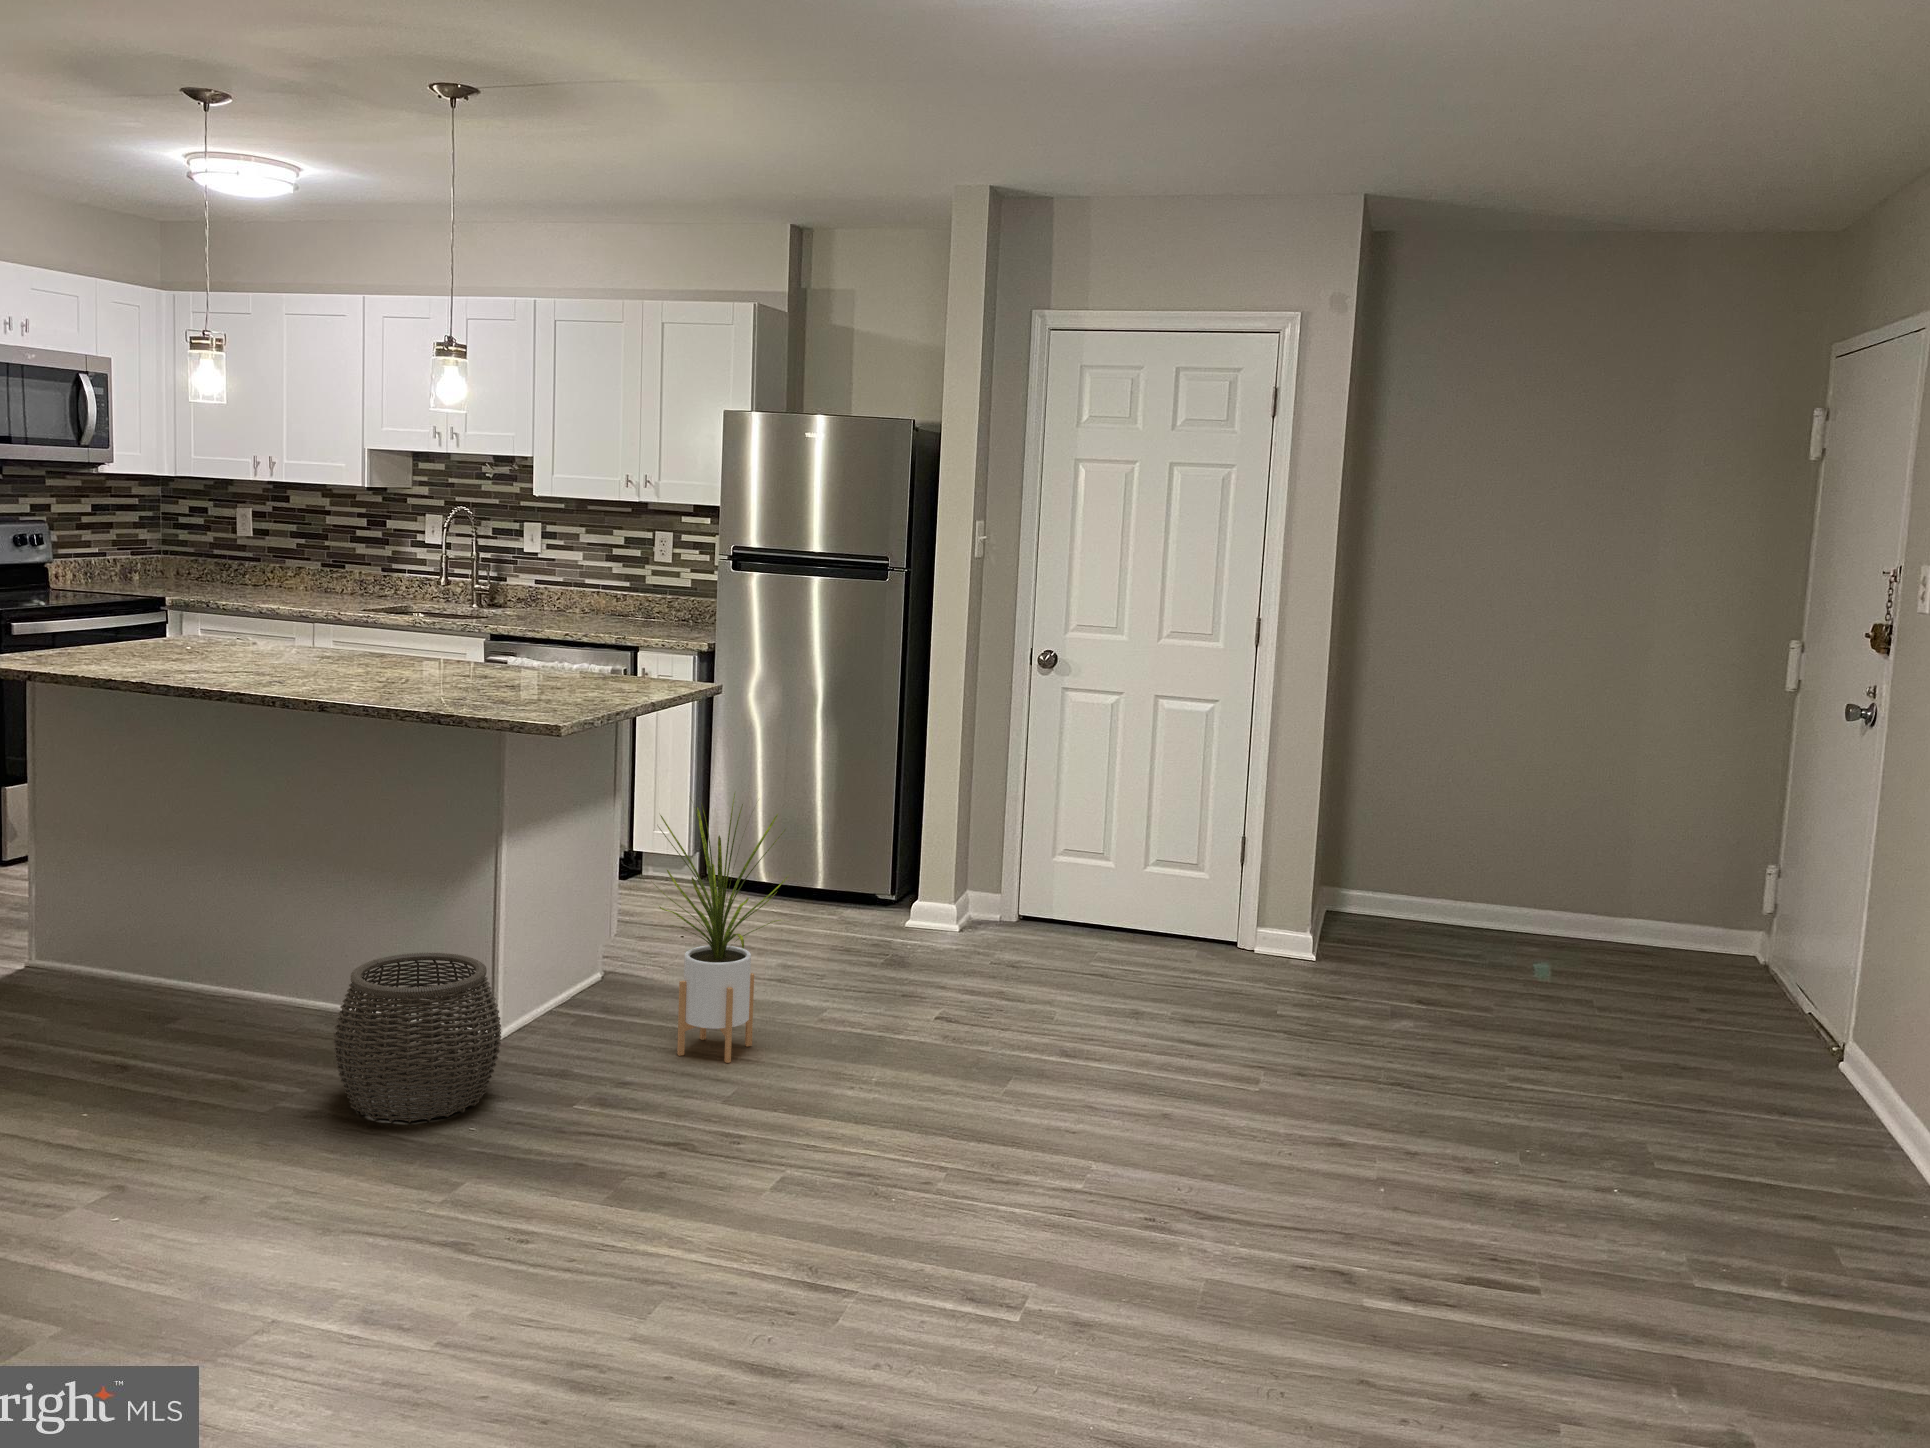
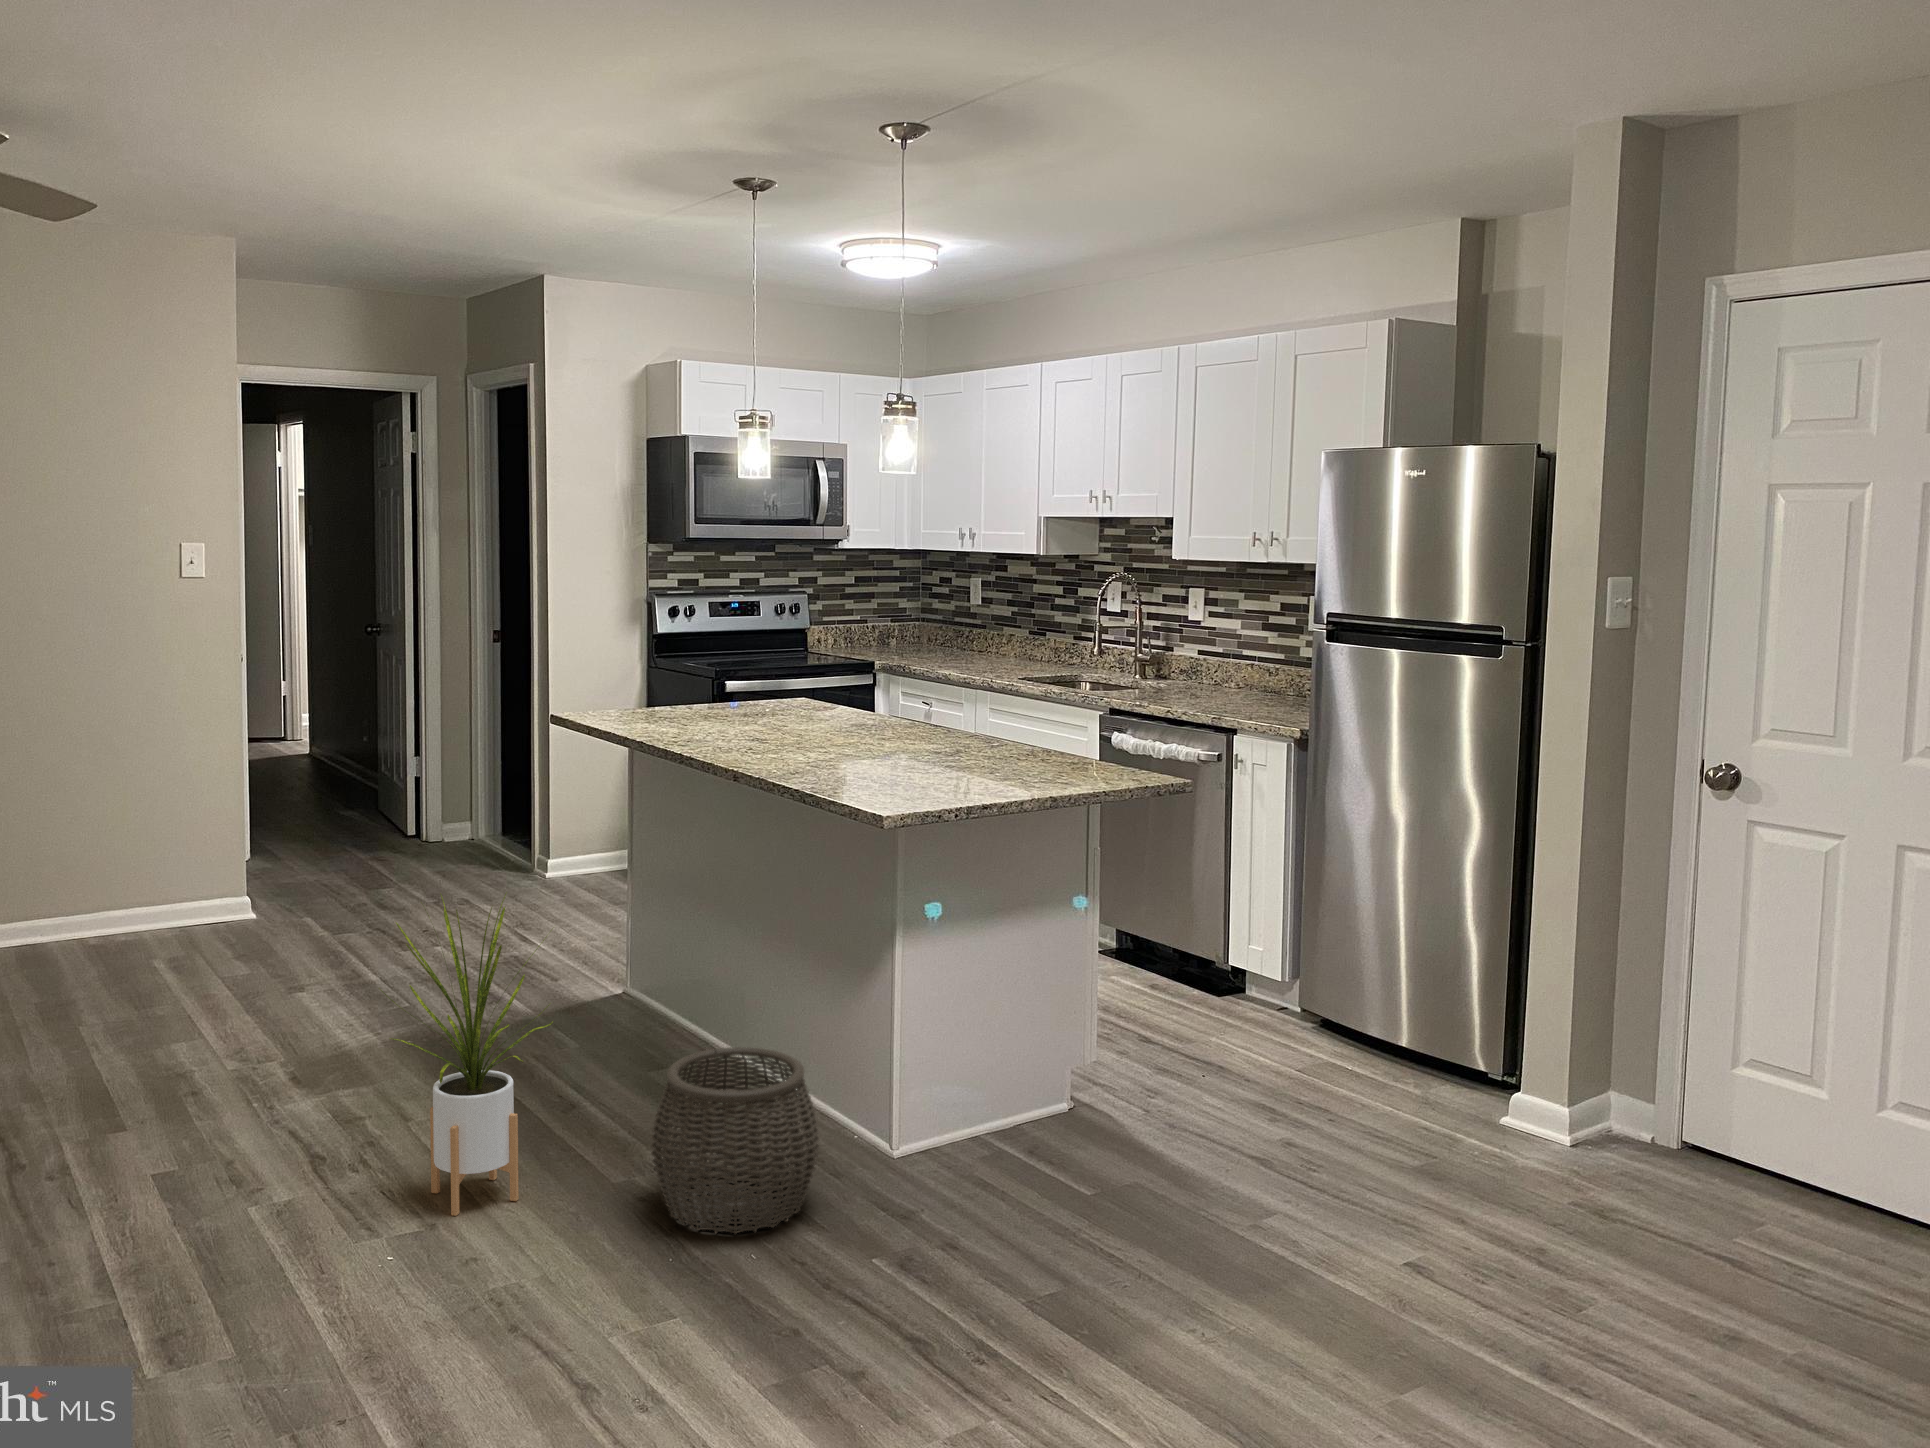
house plant: present [654,793,788,1063] -> present [381,894,553,1216]

